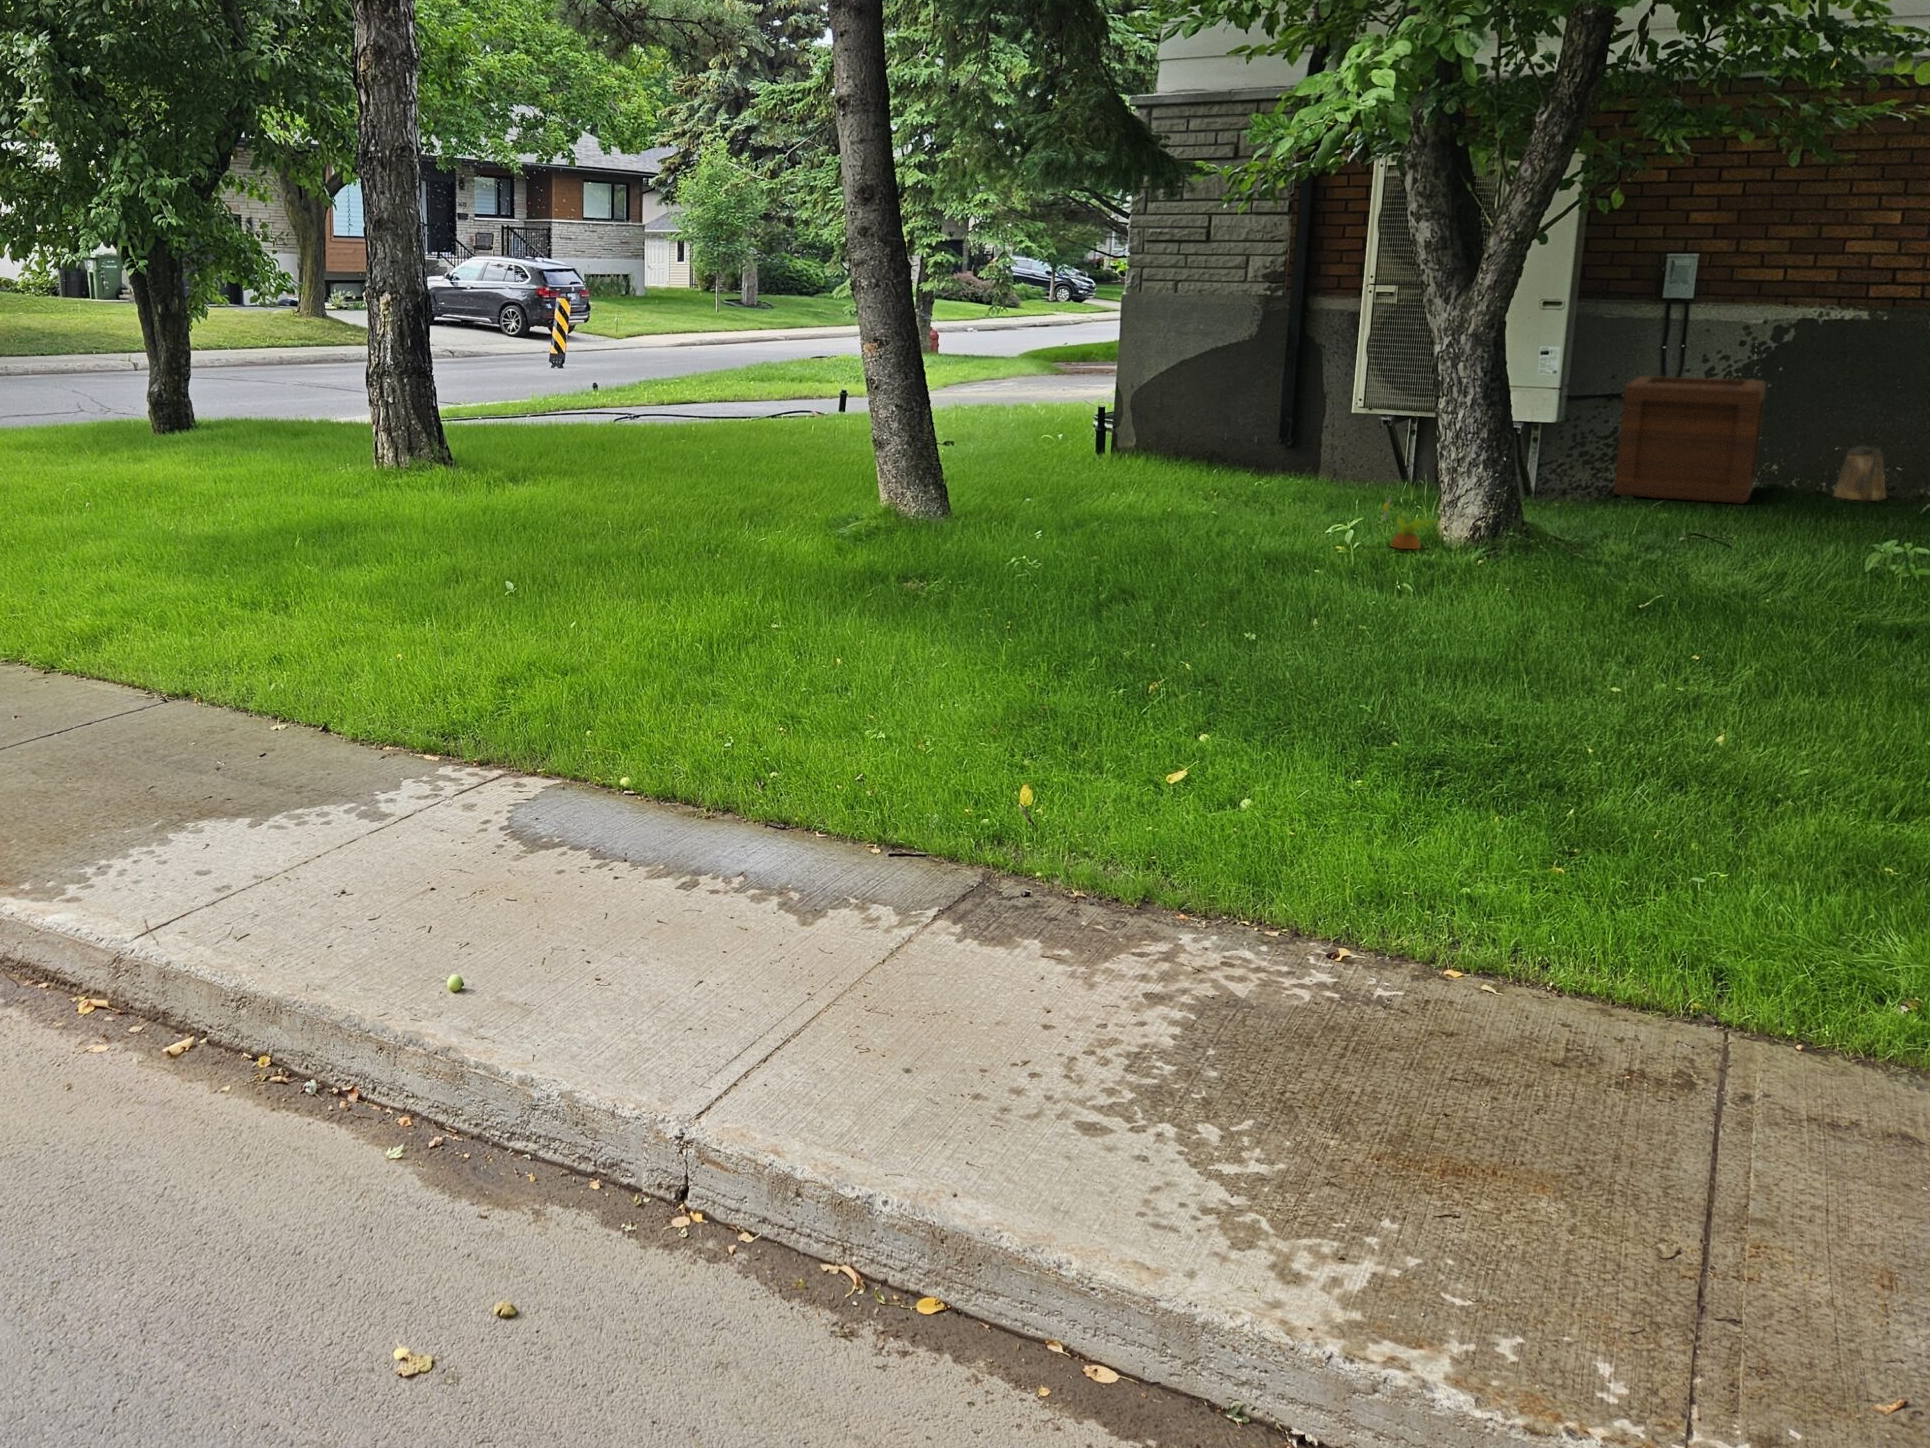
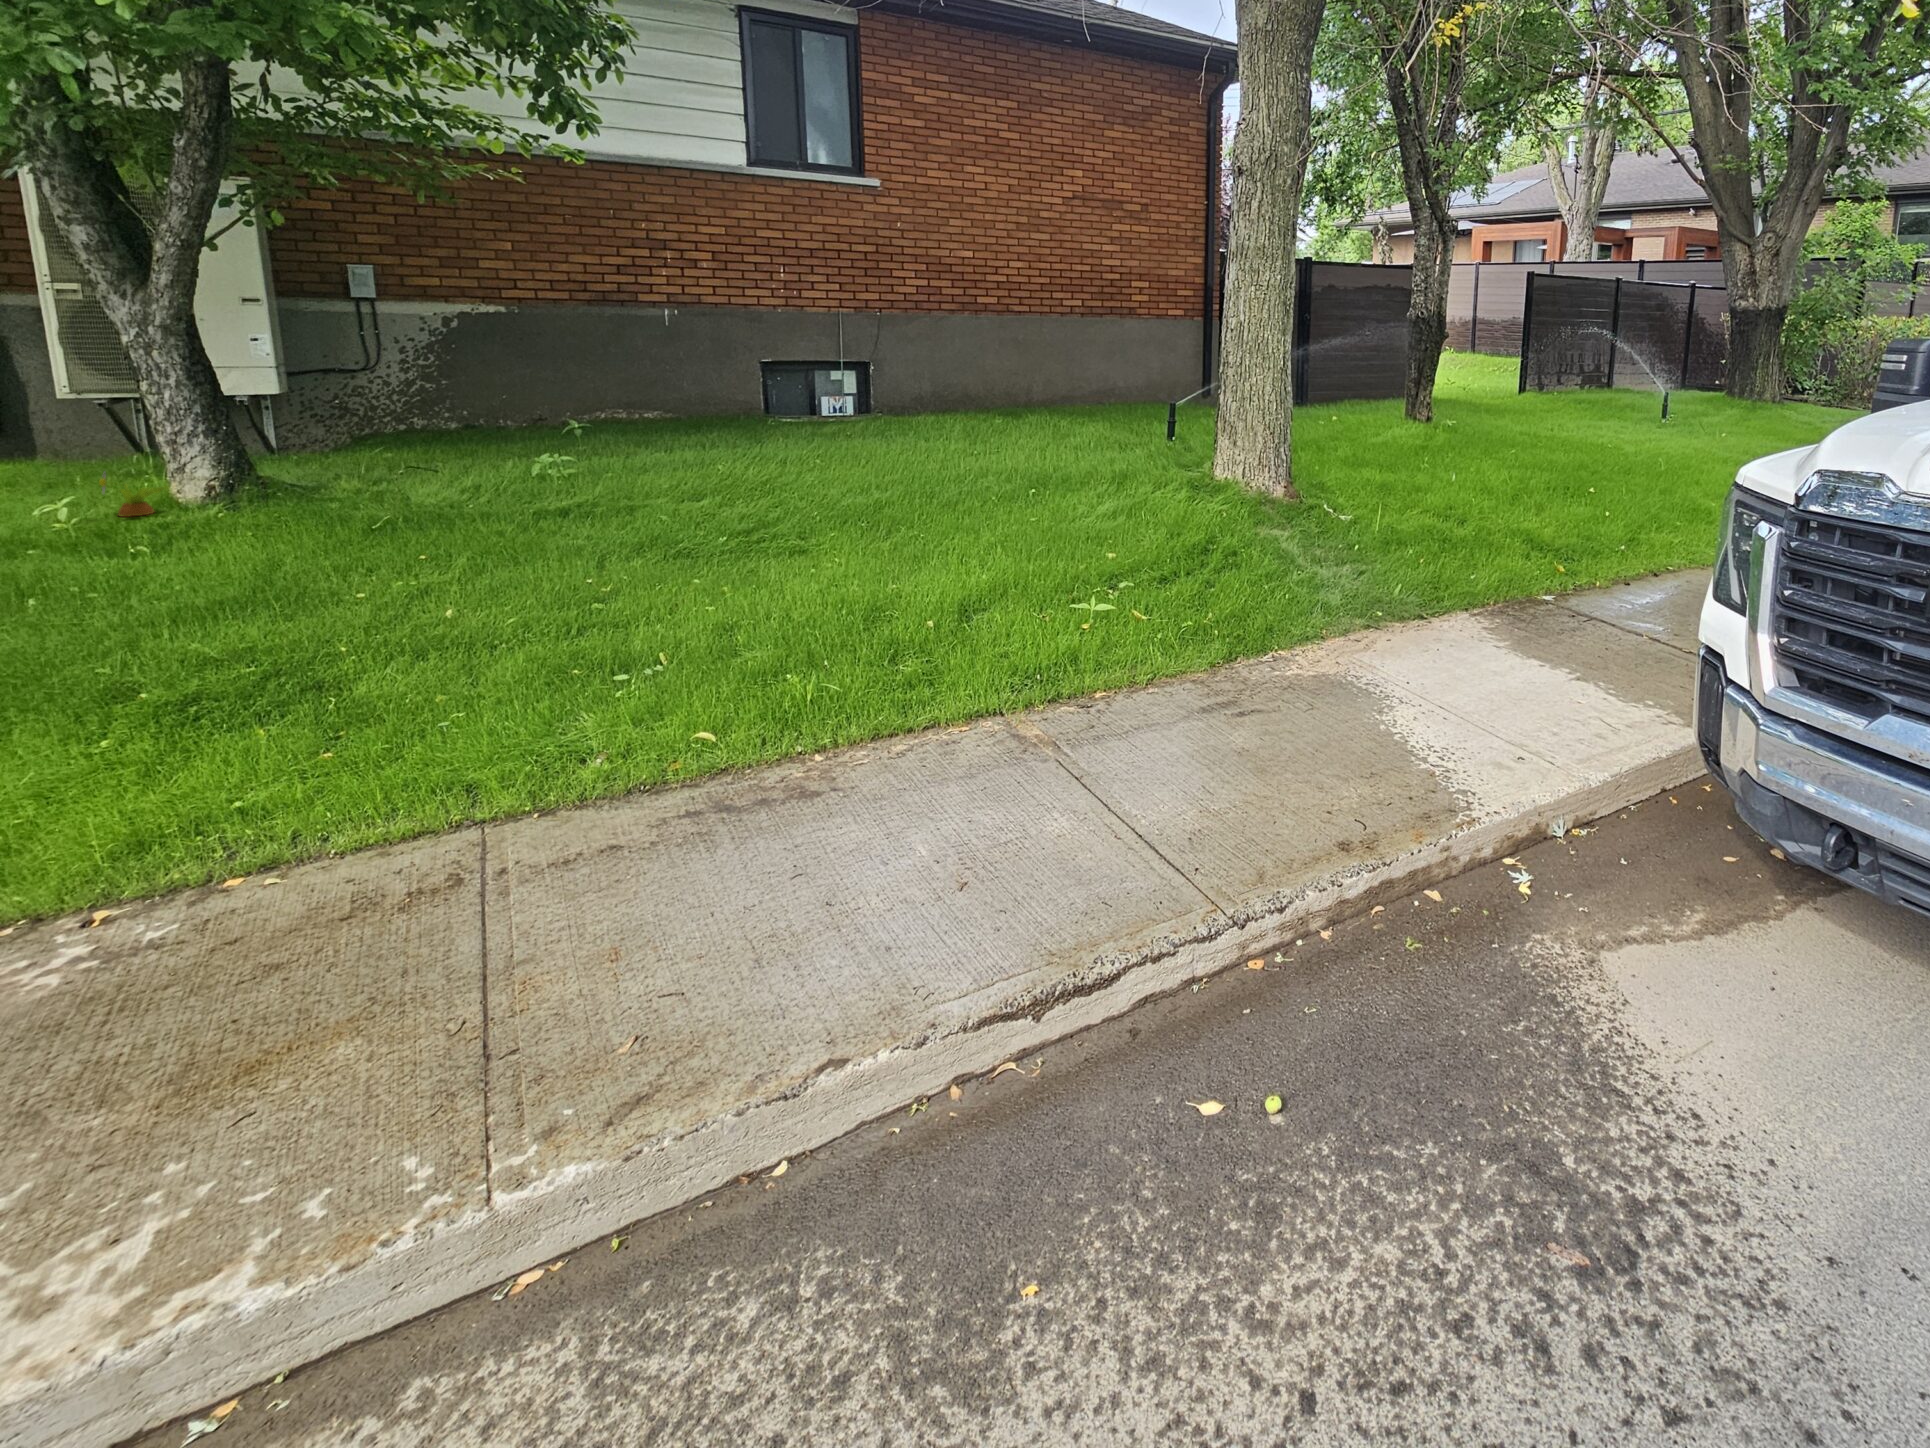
wooden crate: present [1614,376,1766,504] -> none [336,354,459,444]
watering can: present [1834,446,1886,501] -> none [514,394,549,429]

